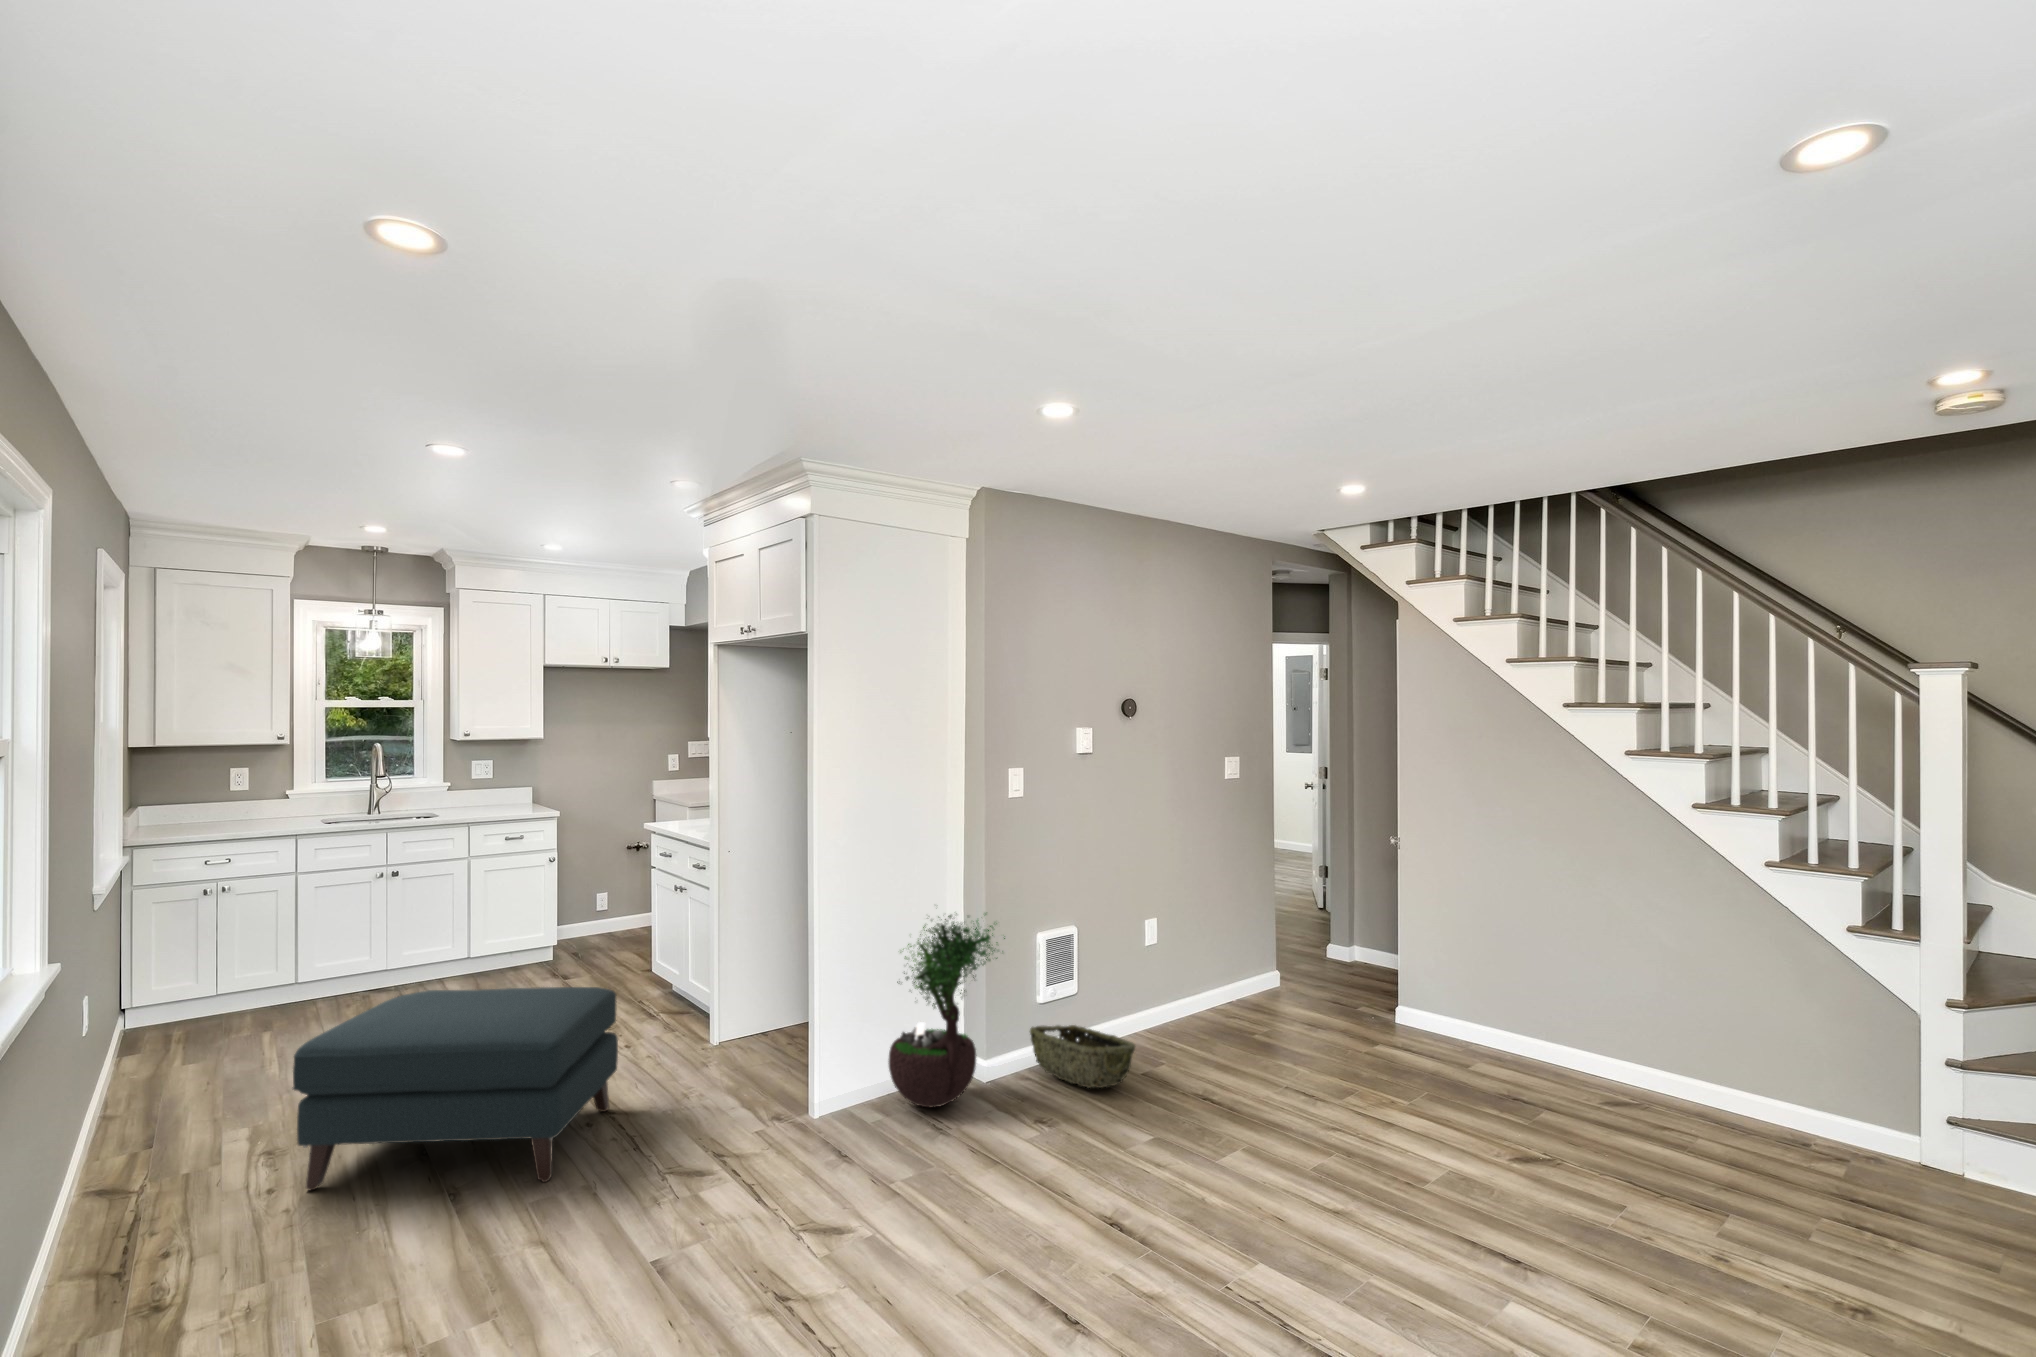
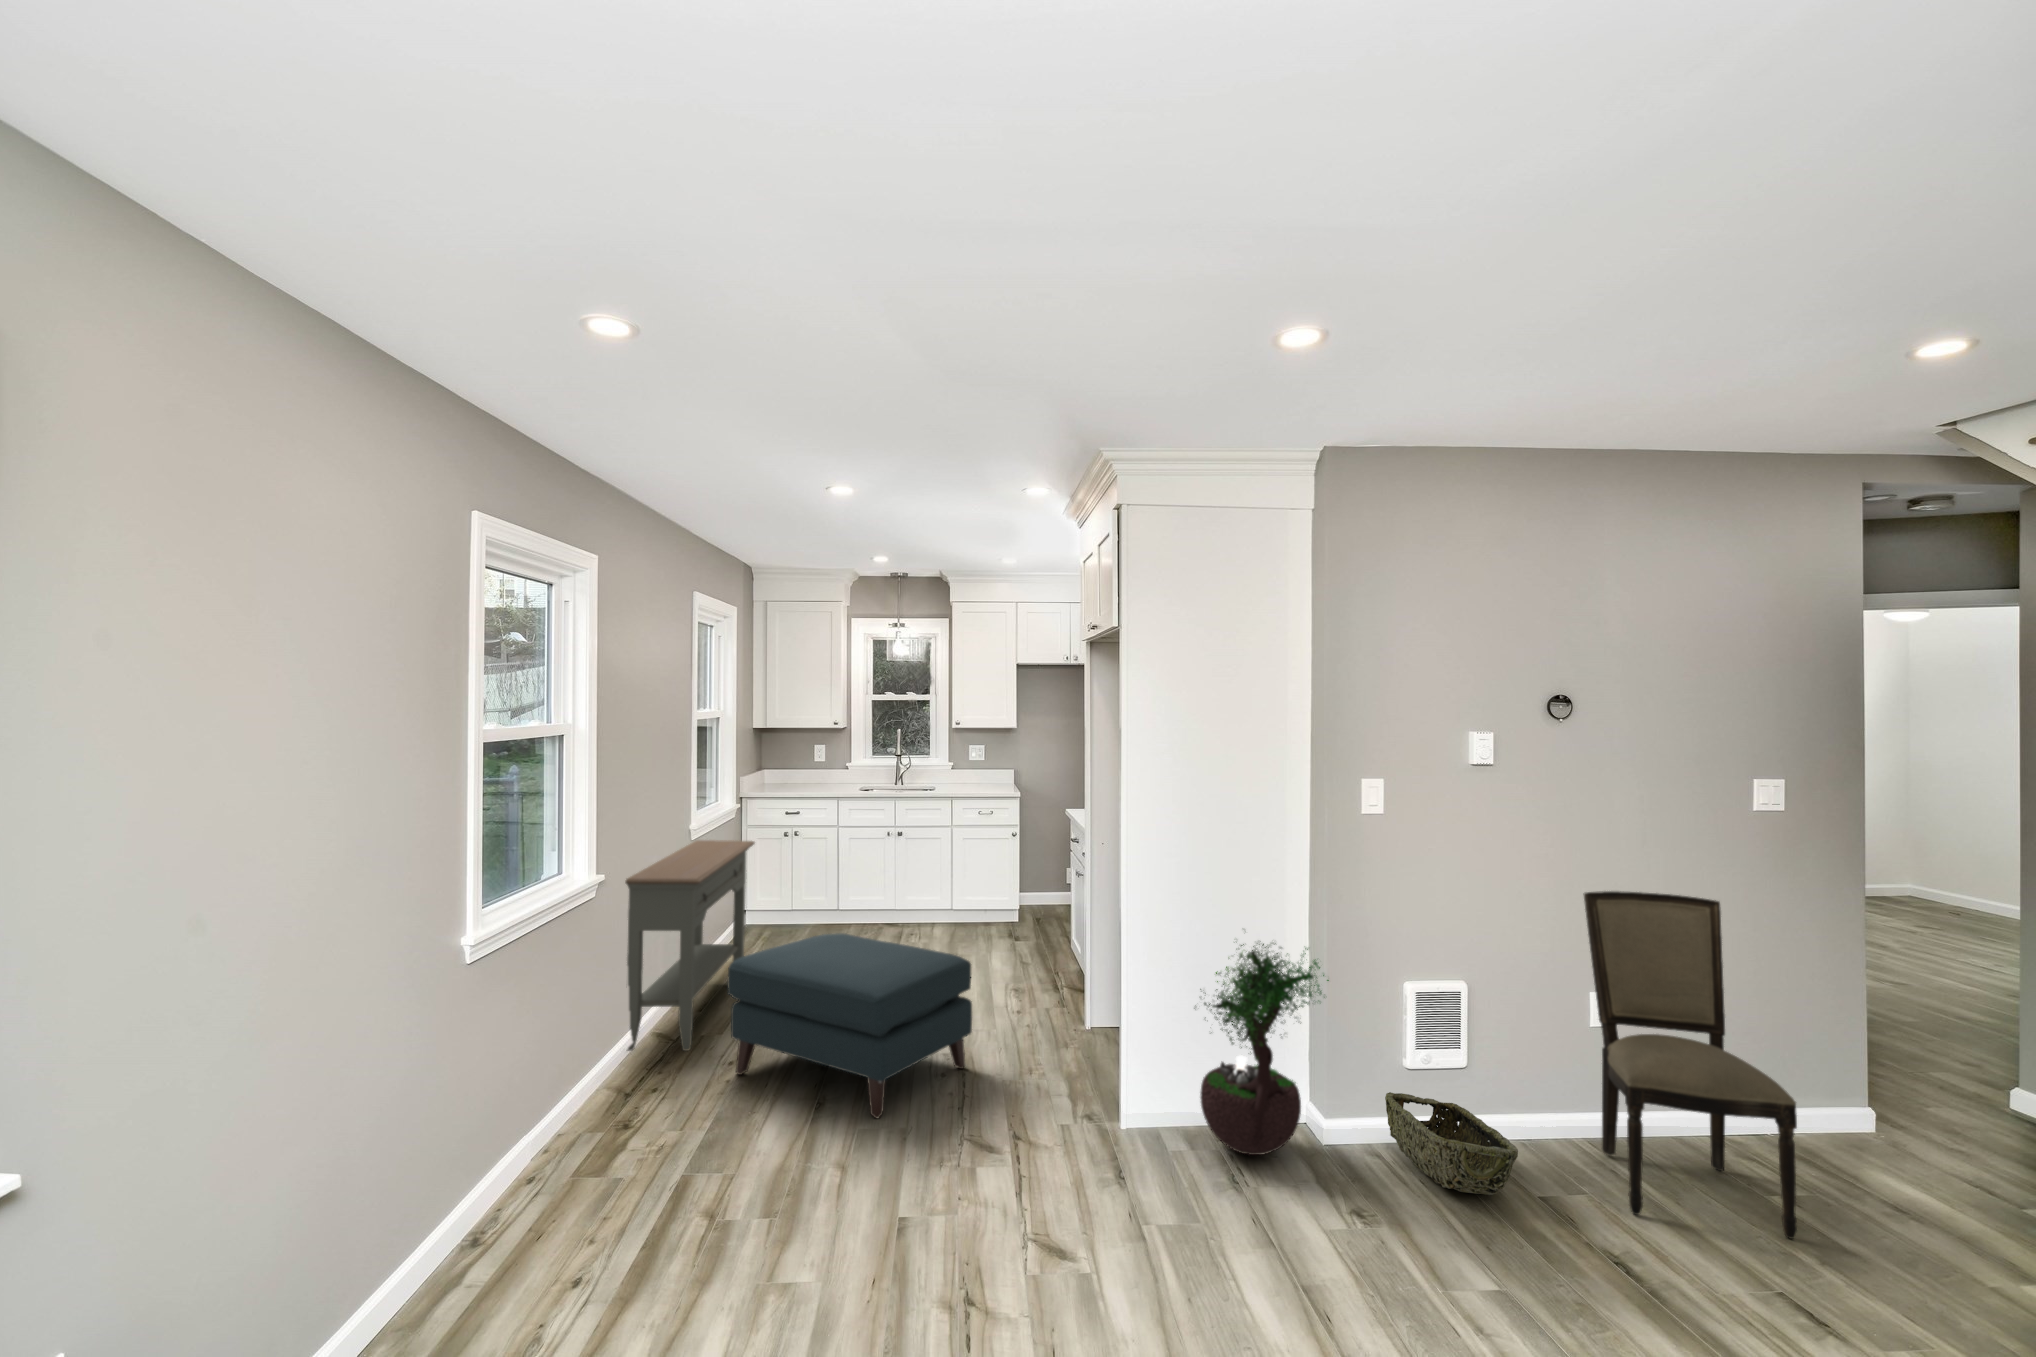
dining chair: none [1147,839,1288,1072] -> present [1584,891,1797,1239]
console table: none [82,900,223,1213] -> present [625,840,754,1051]

